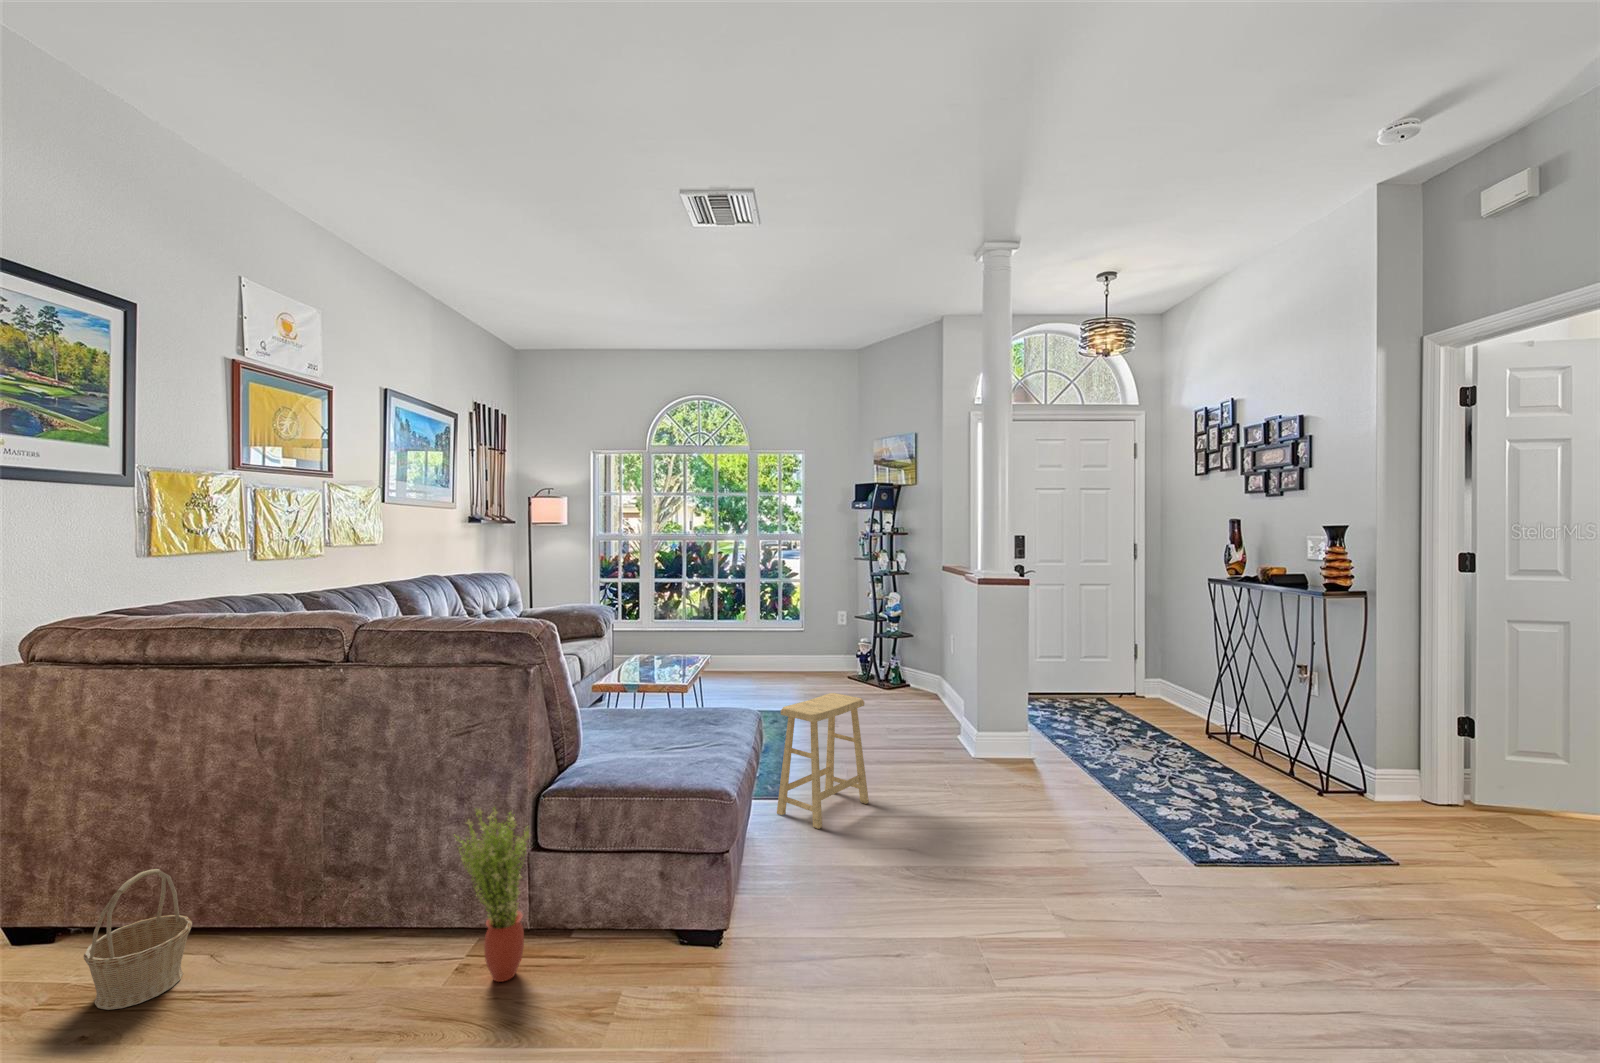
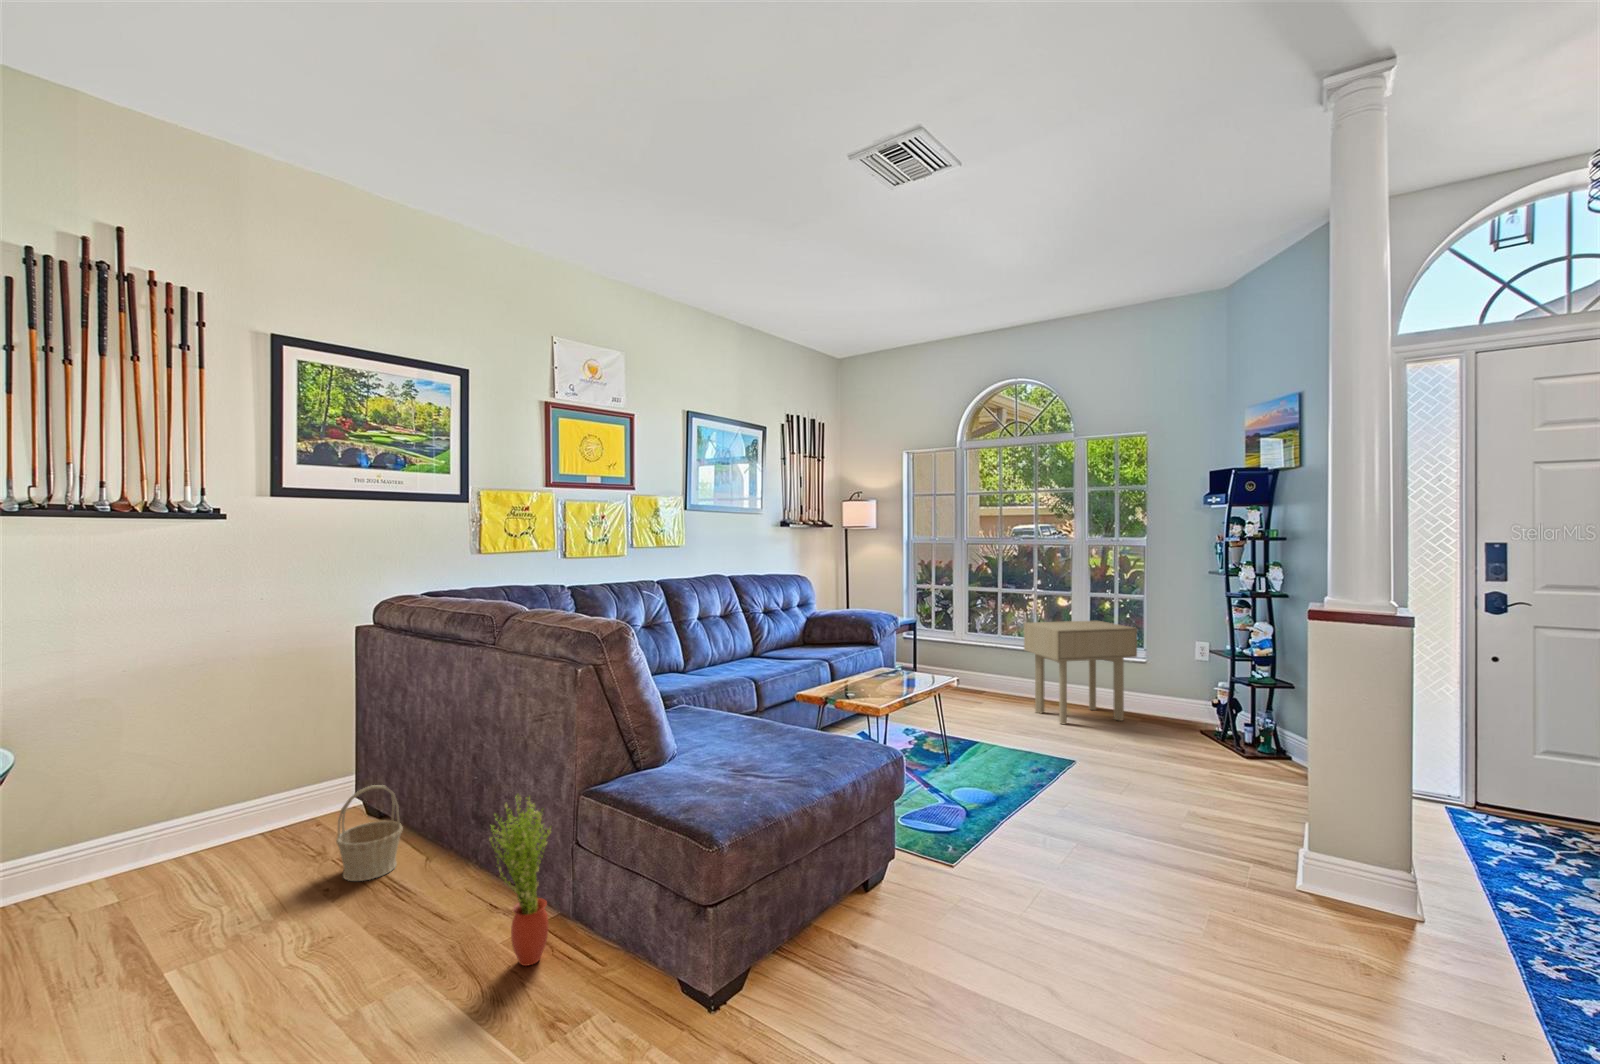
side table: none [723,601,807,687] -> present [1024,620,1137,724]
footstool: present [777,693,869,829] -> none [924,748,1054,922]

